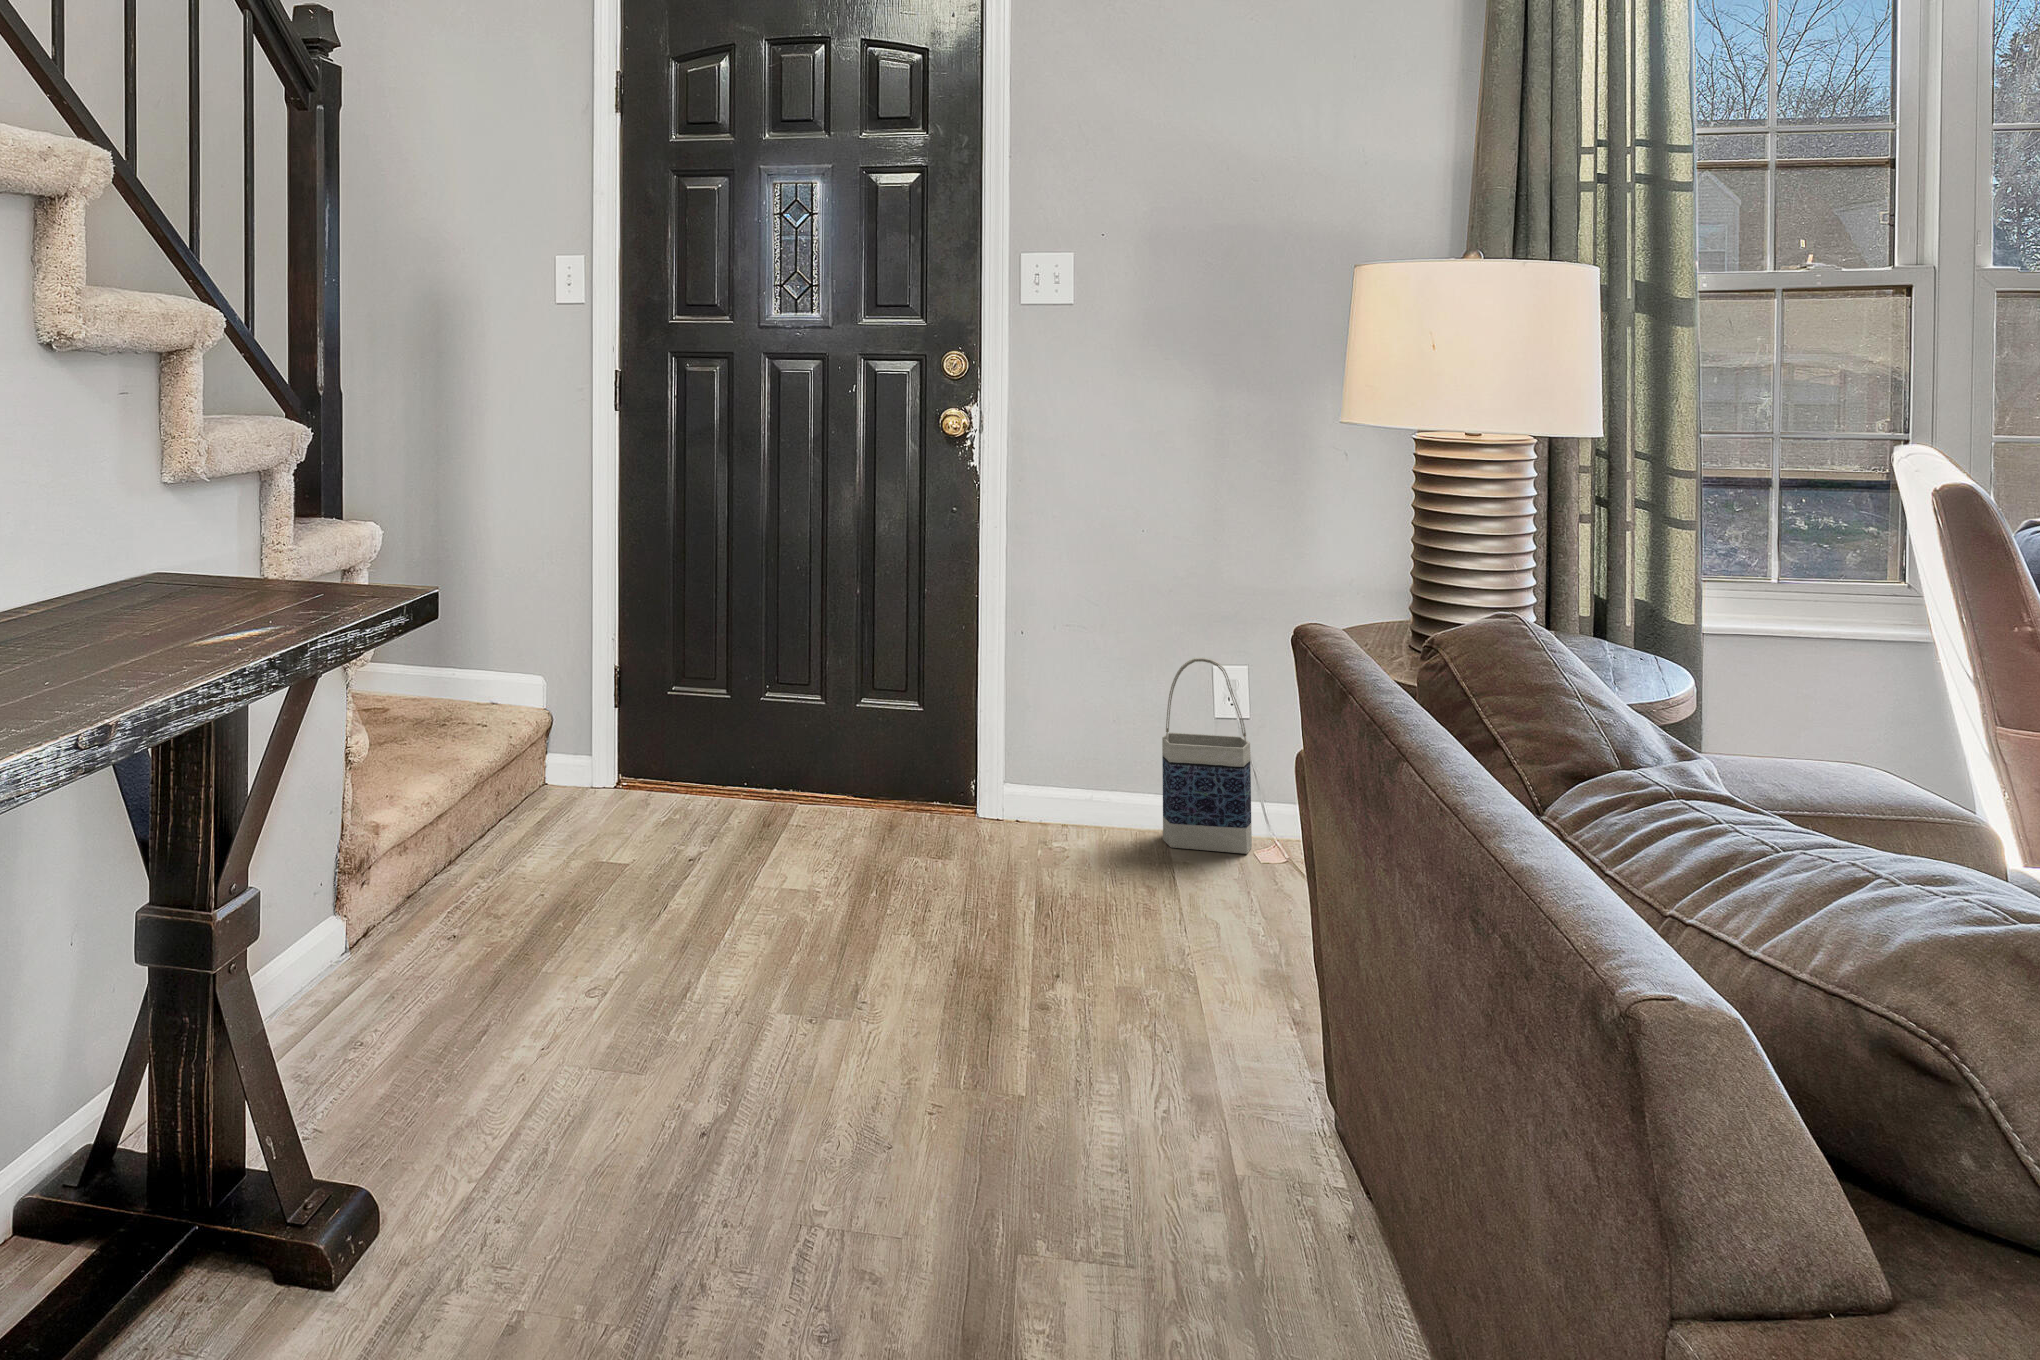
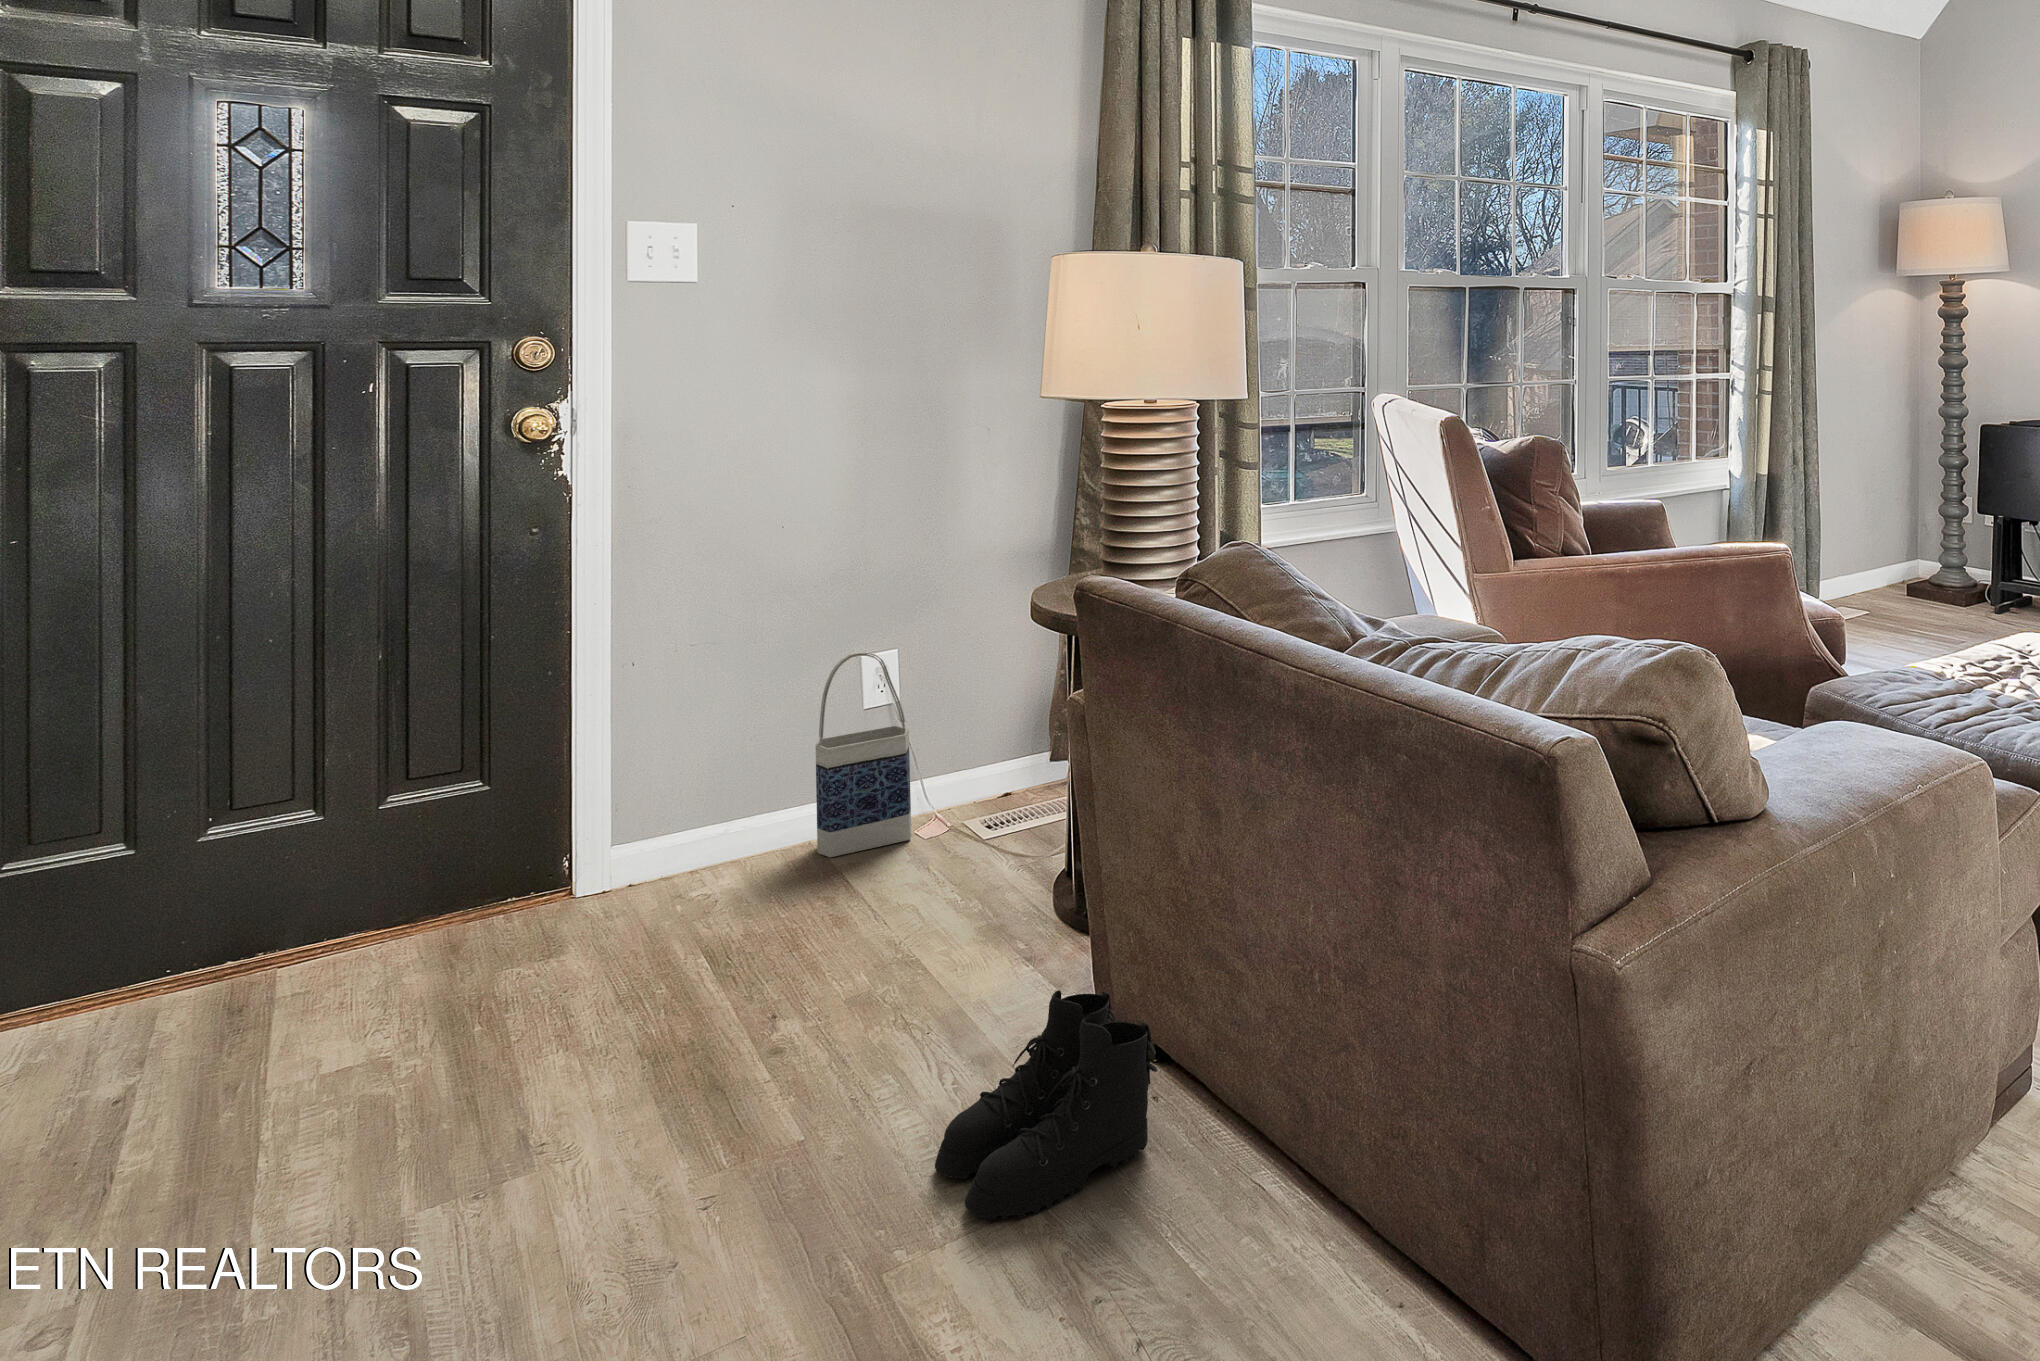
boots: none [1103,1058,1327,1281] -> present [935,990,1157,1219]

